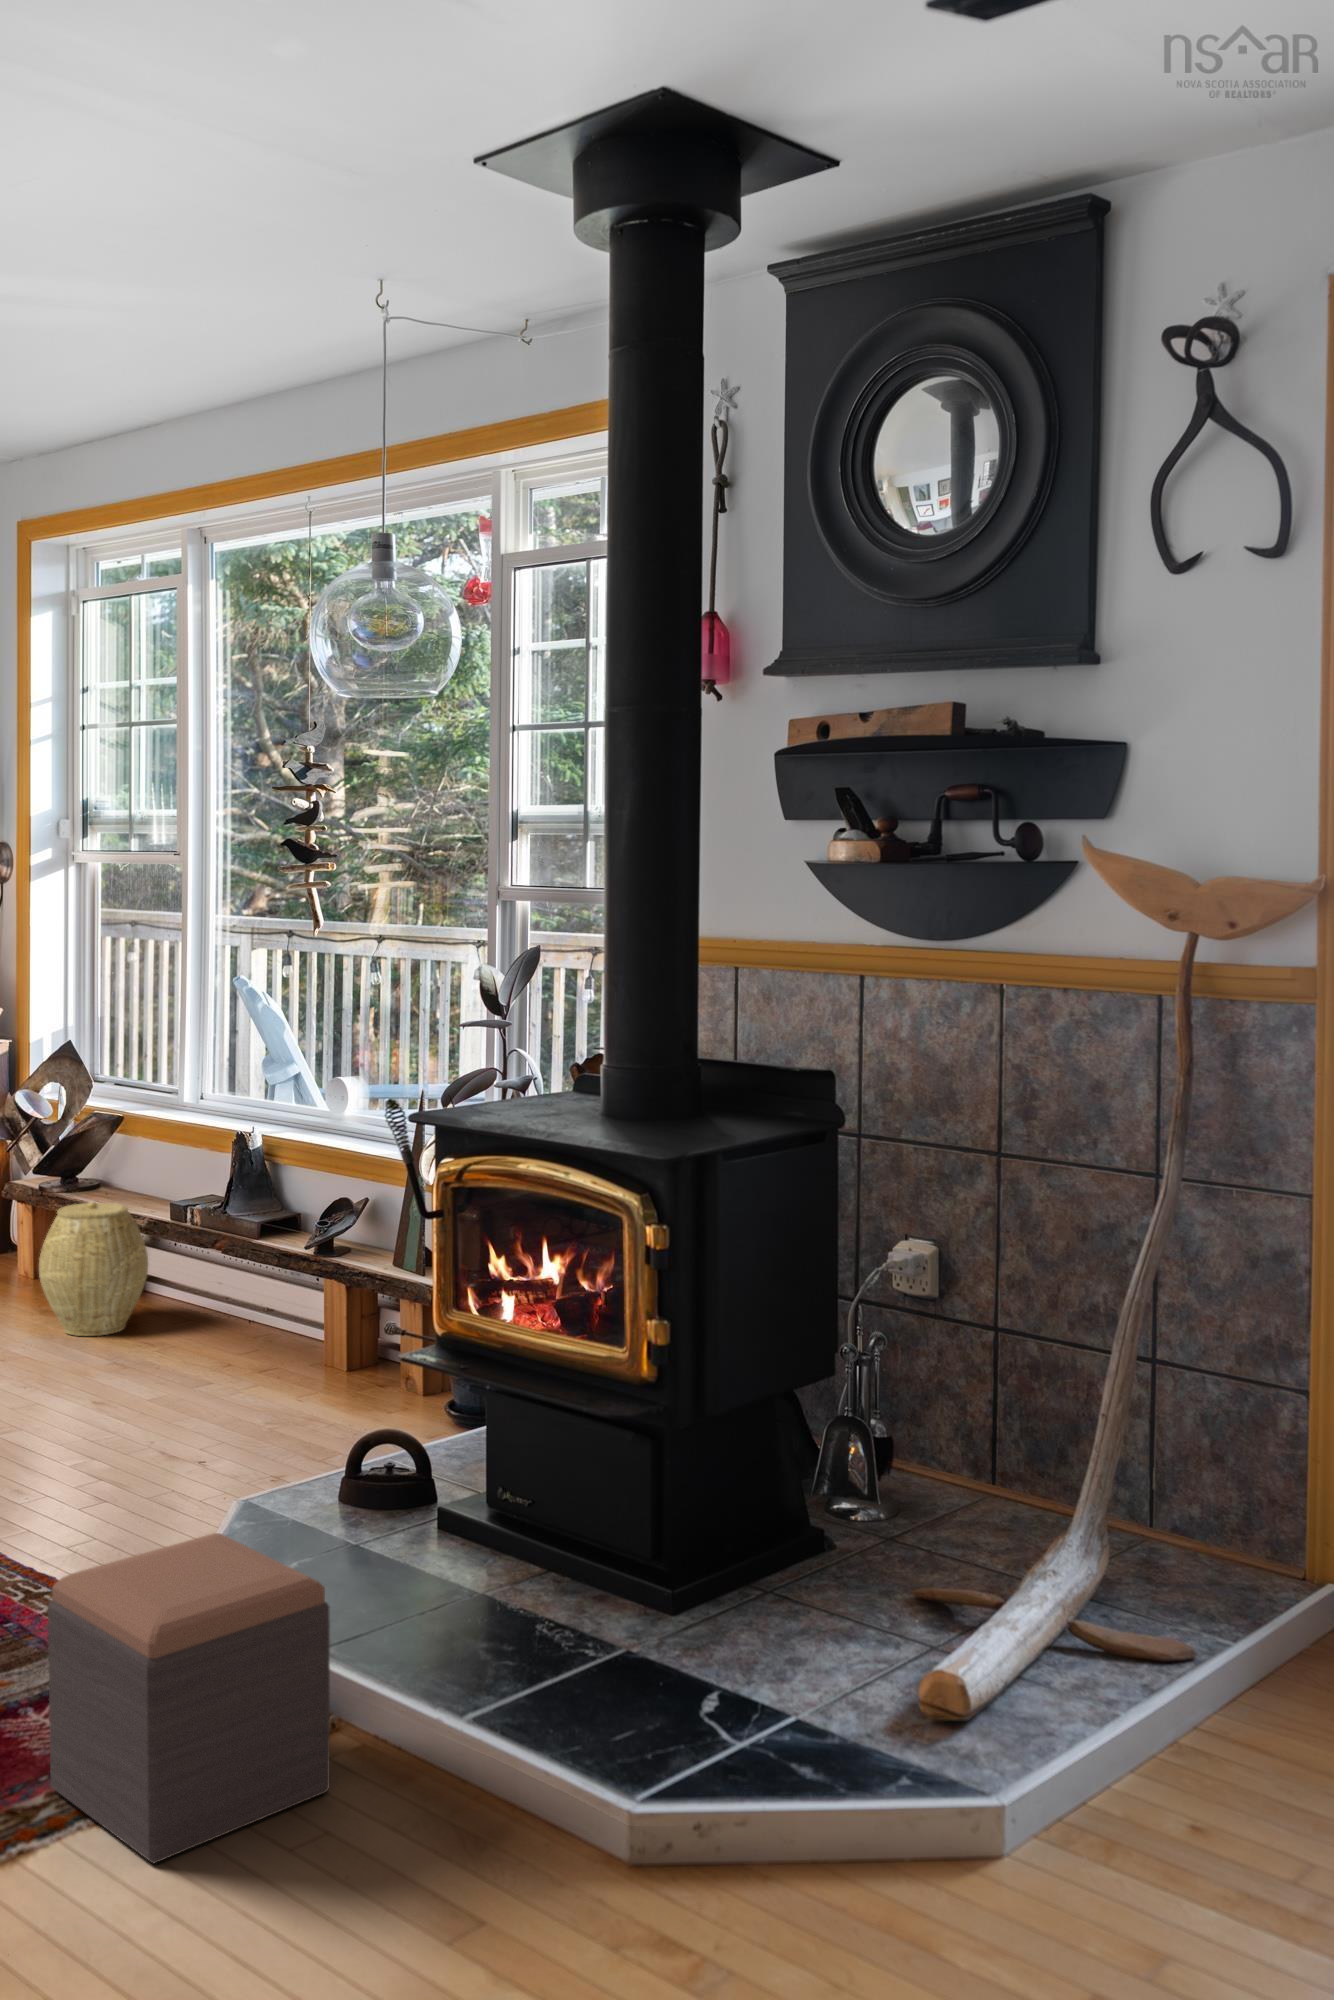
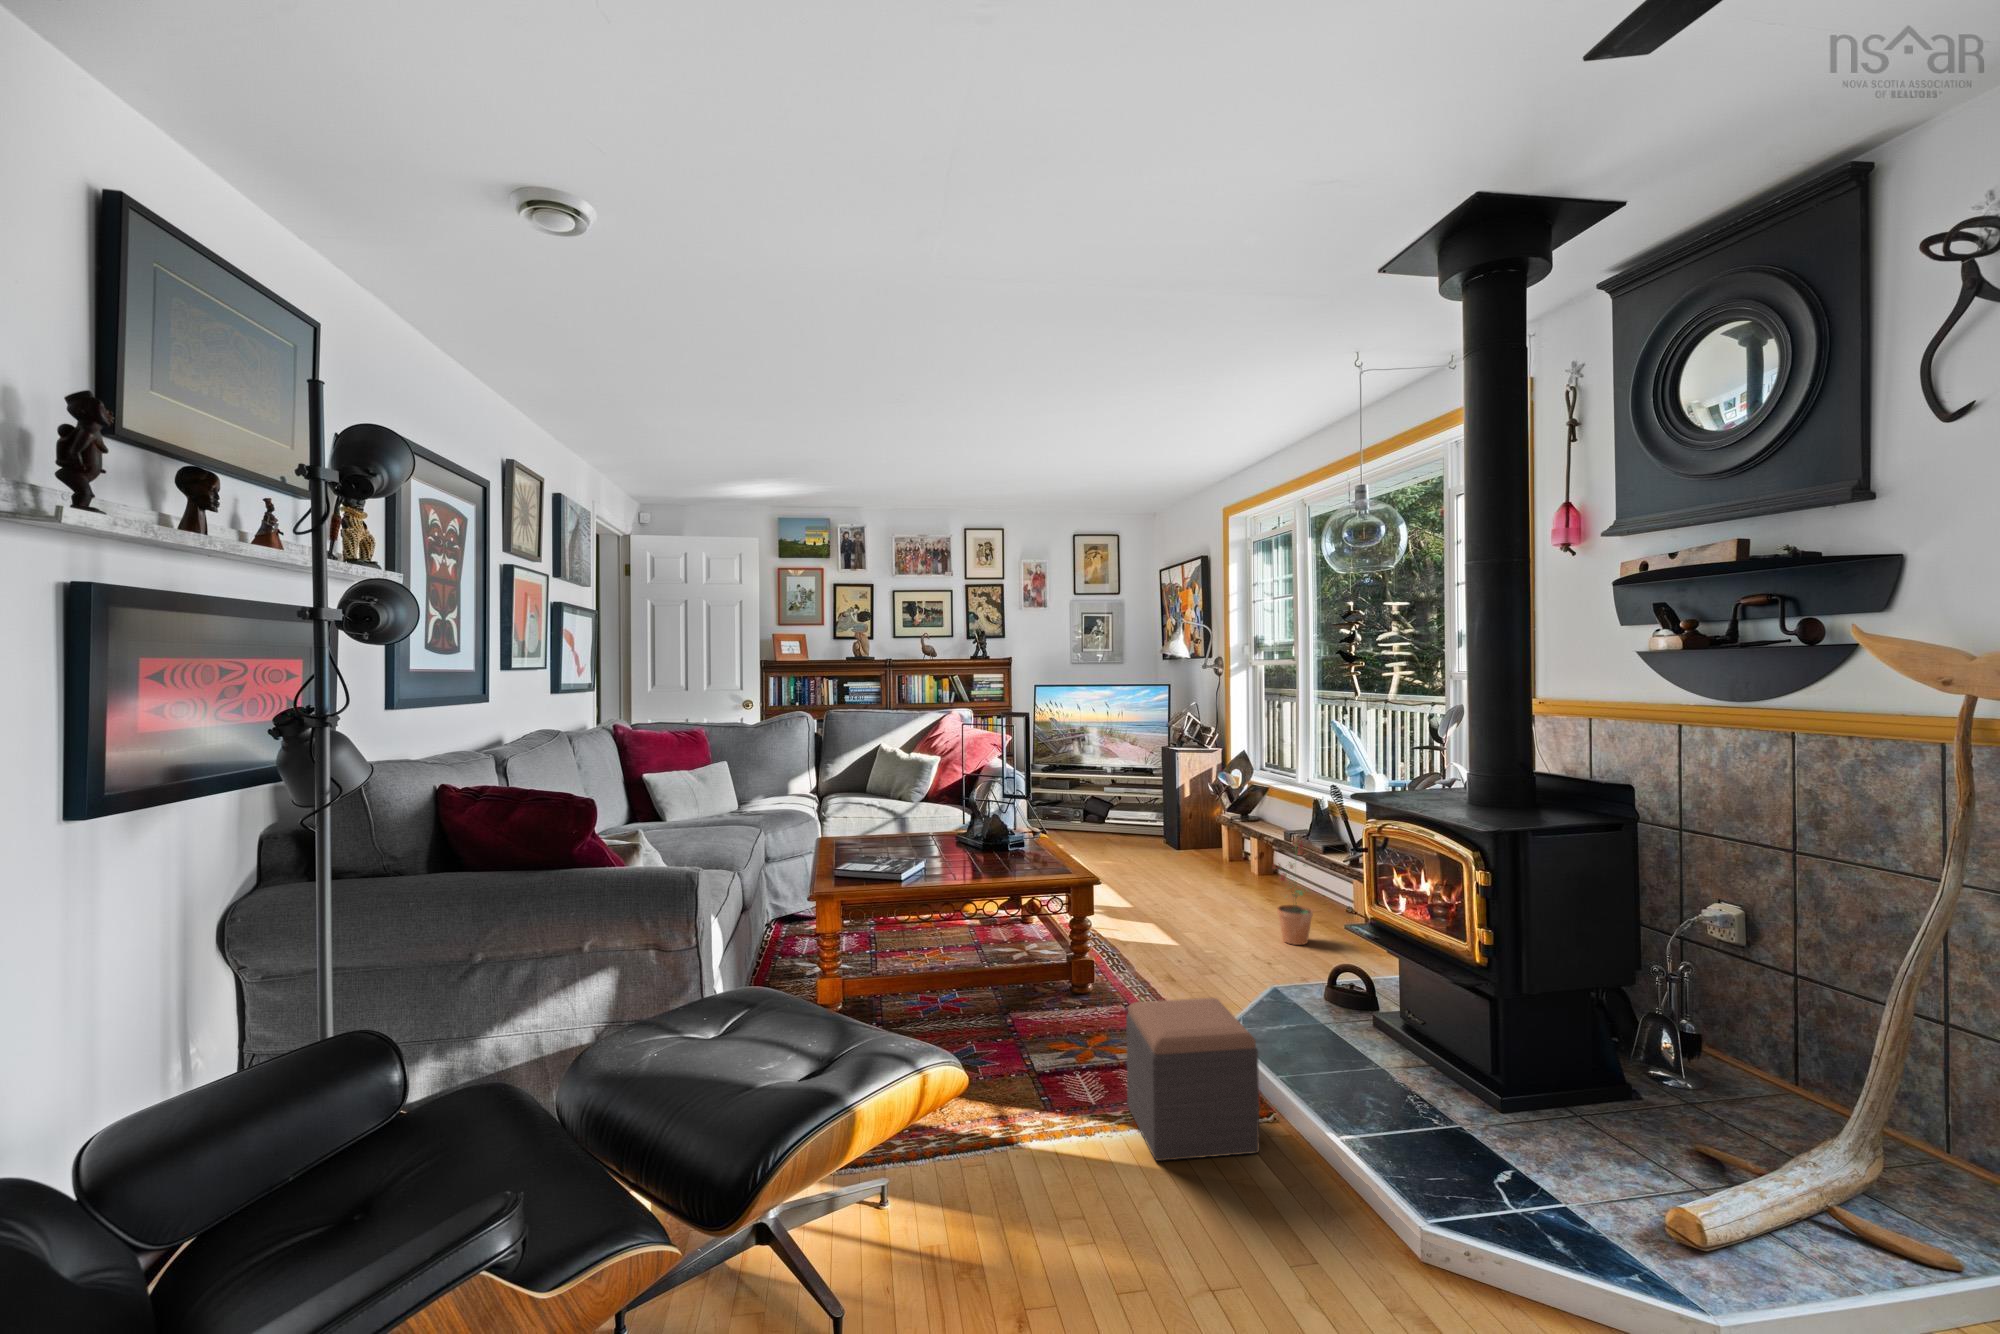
woven basket: present [39,1202,148,1336] -> none [1219,825,1271,890]
potted plant: none [184,1216,270,1423] -> present [1273,839,1313,945]

